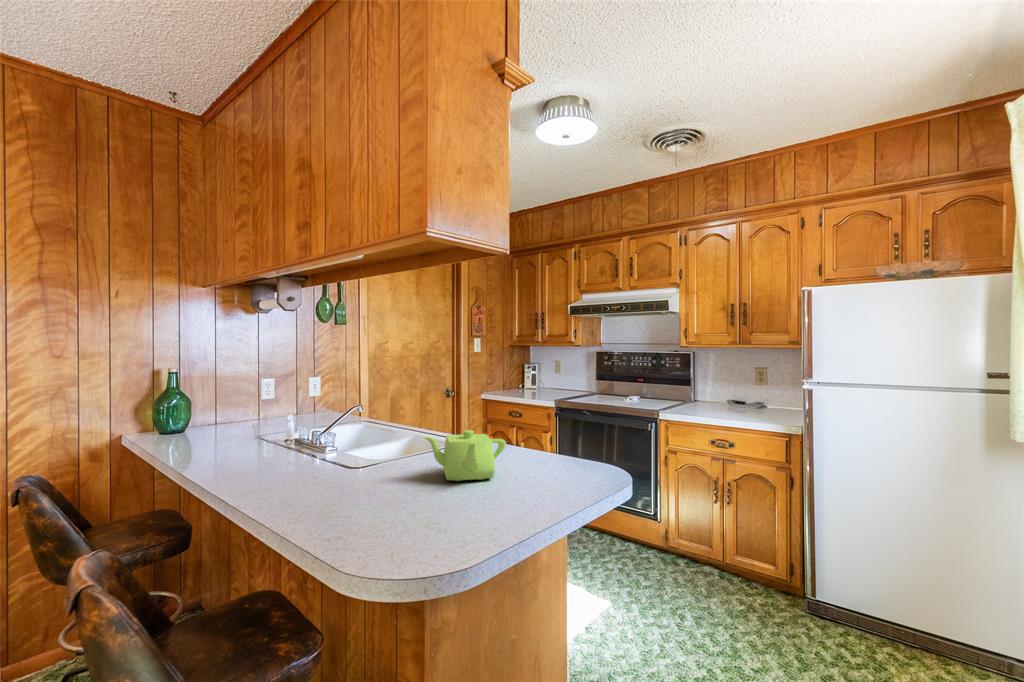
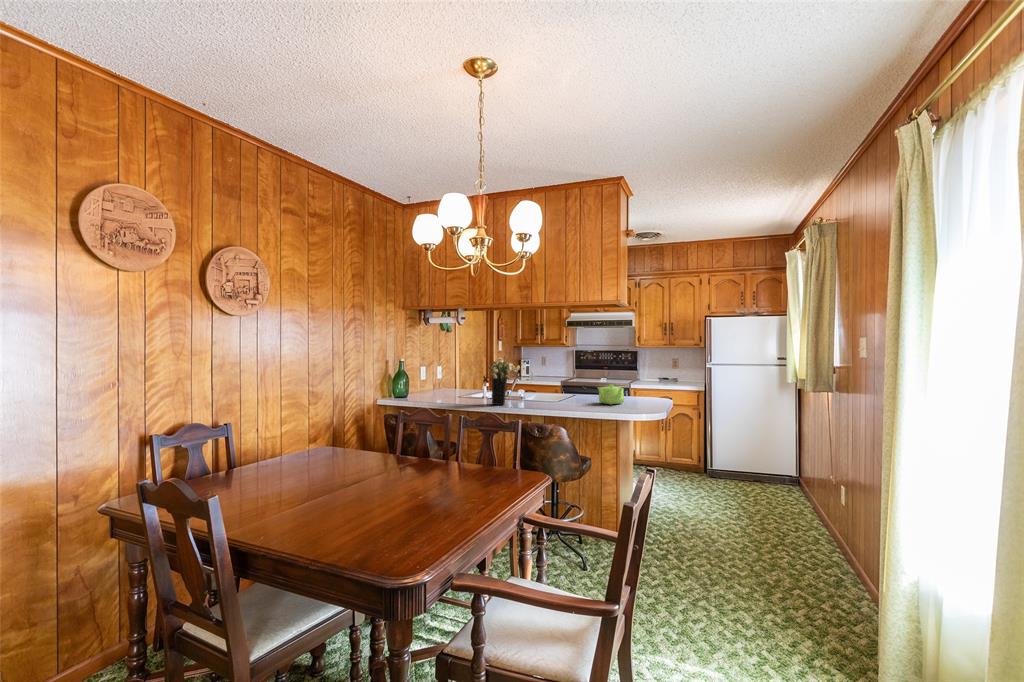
flower arrangement: none [210,358,304,460] -> present [488,358,520,405]

